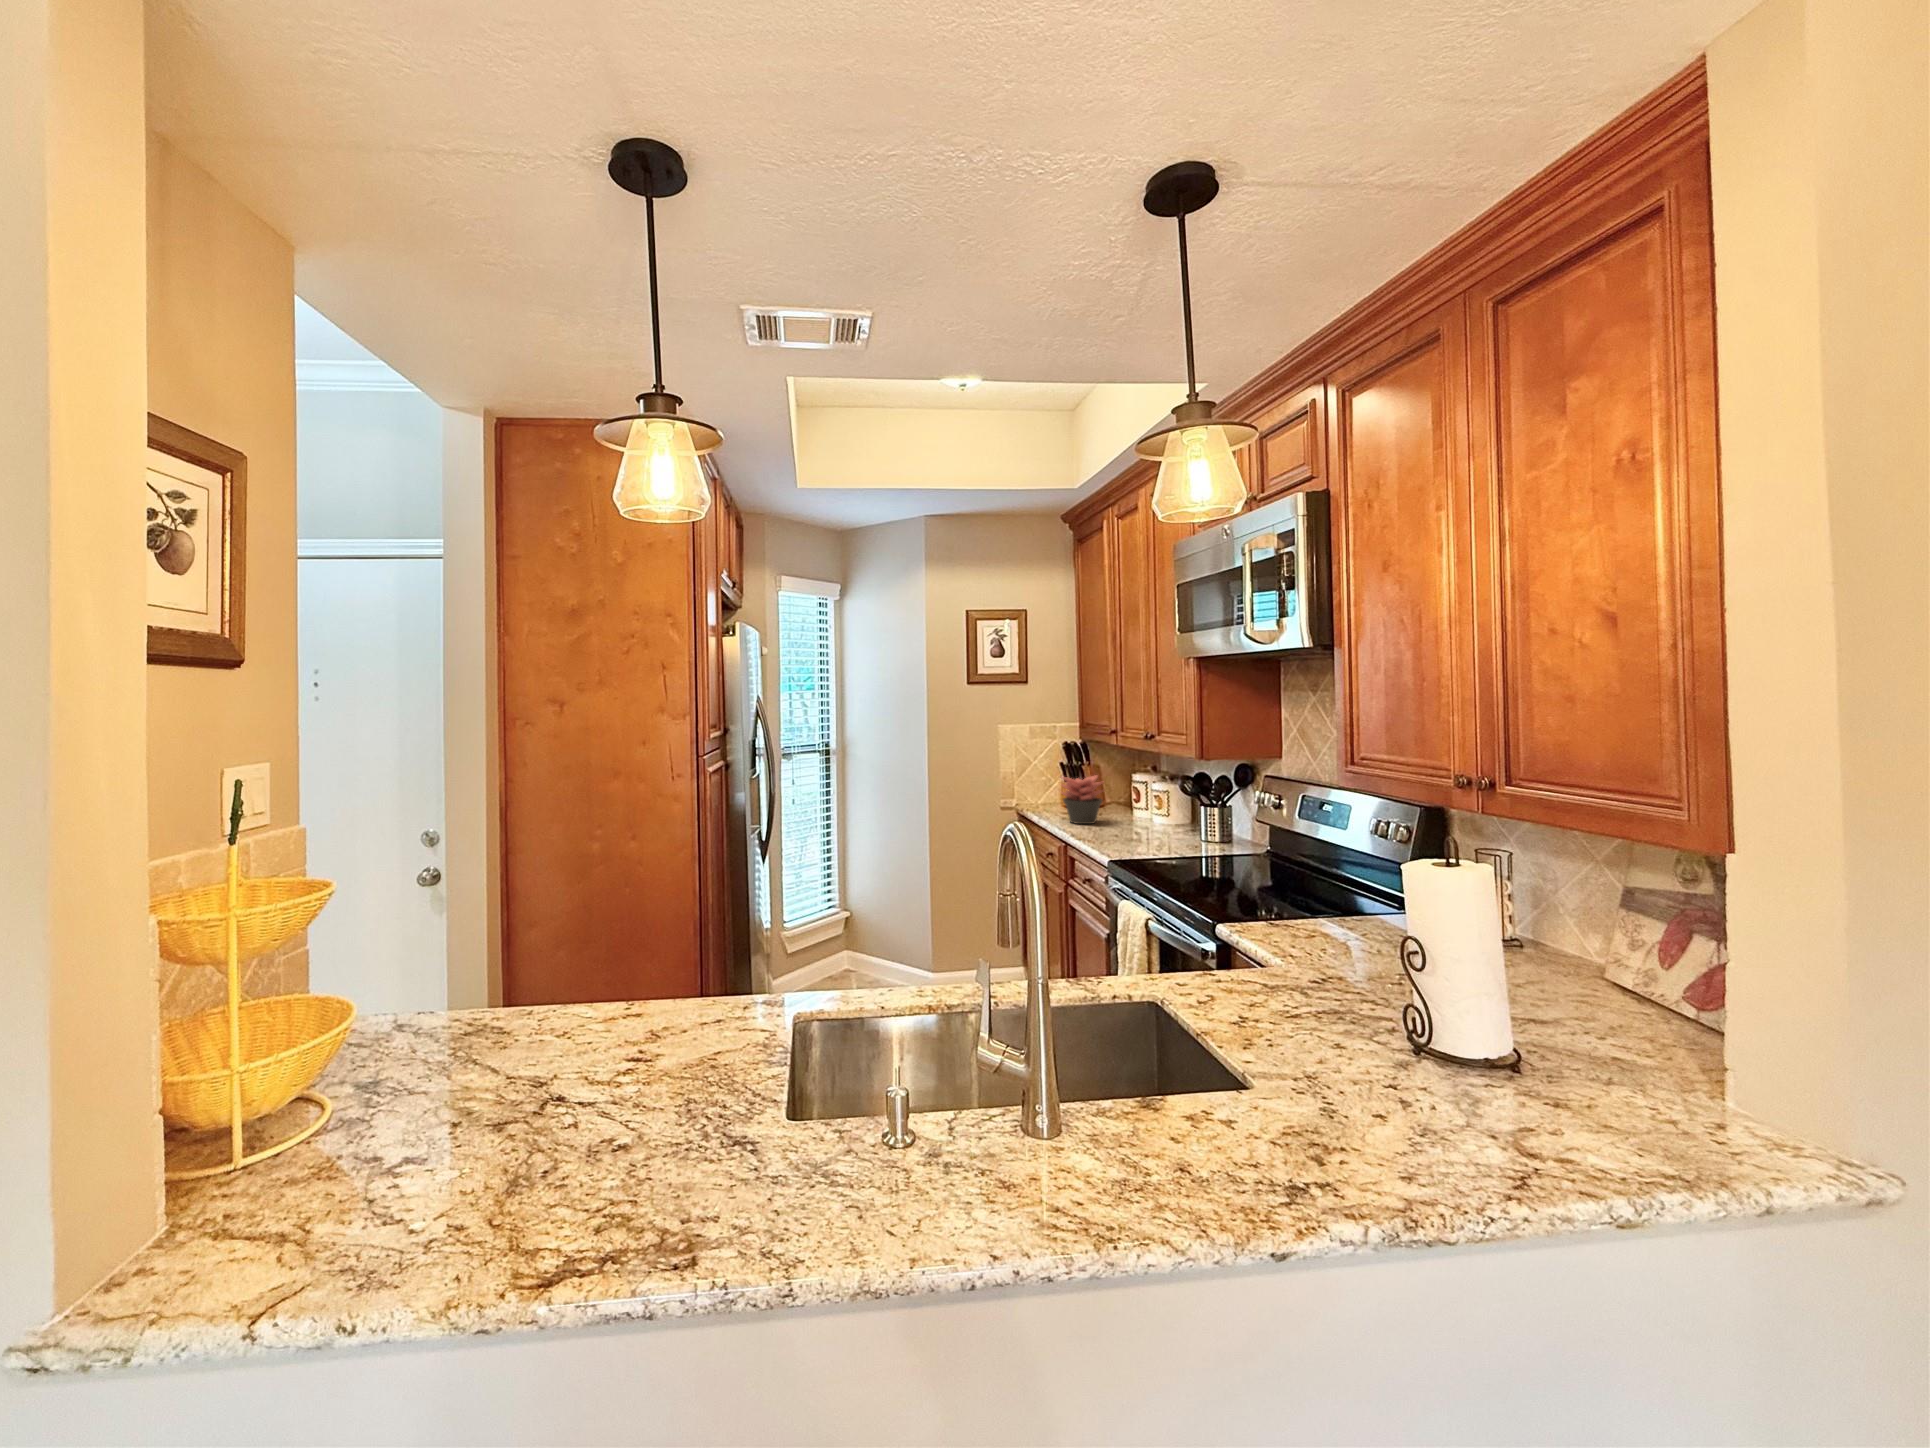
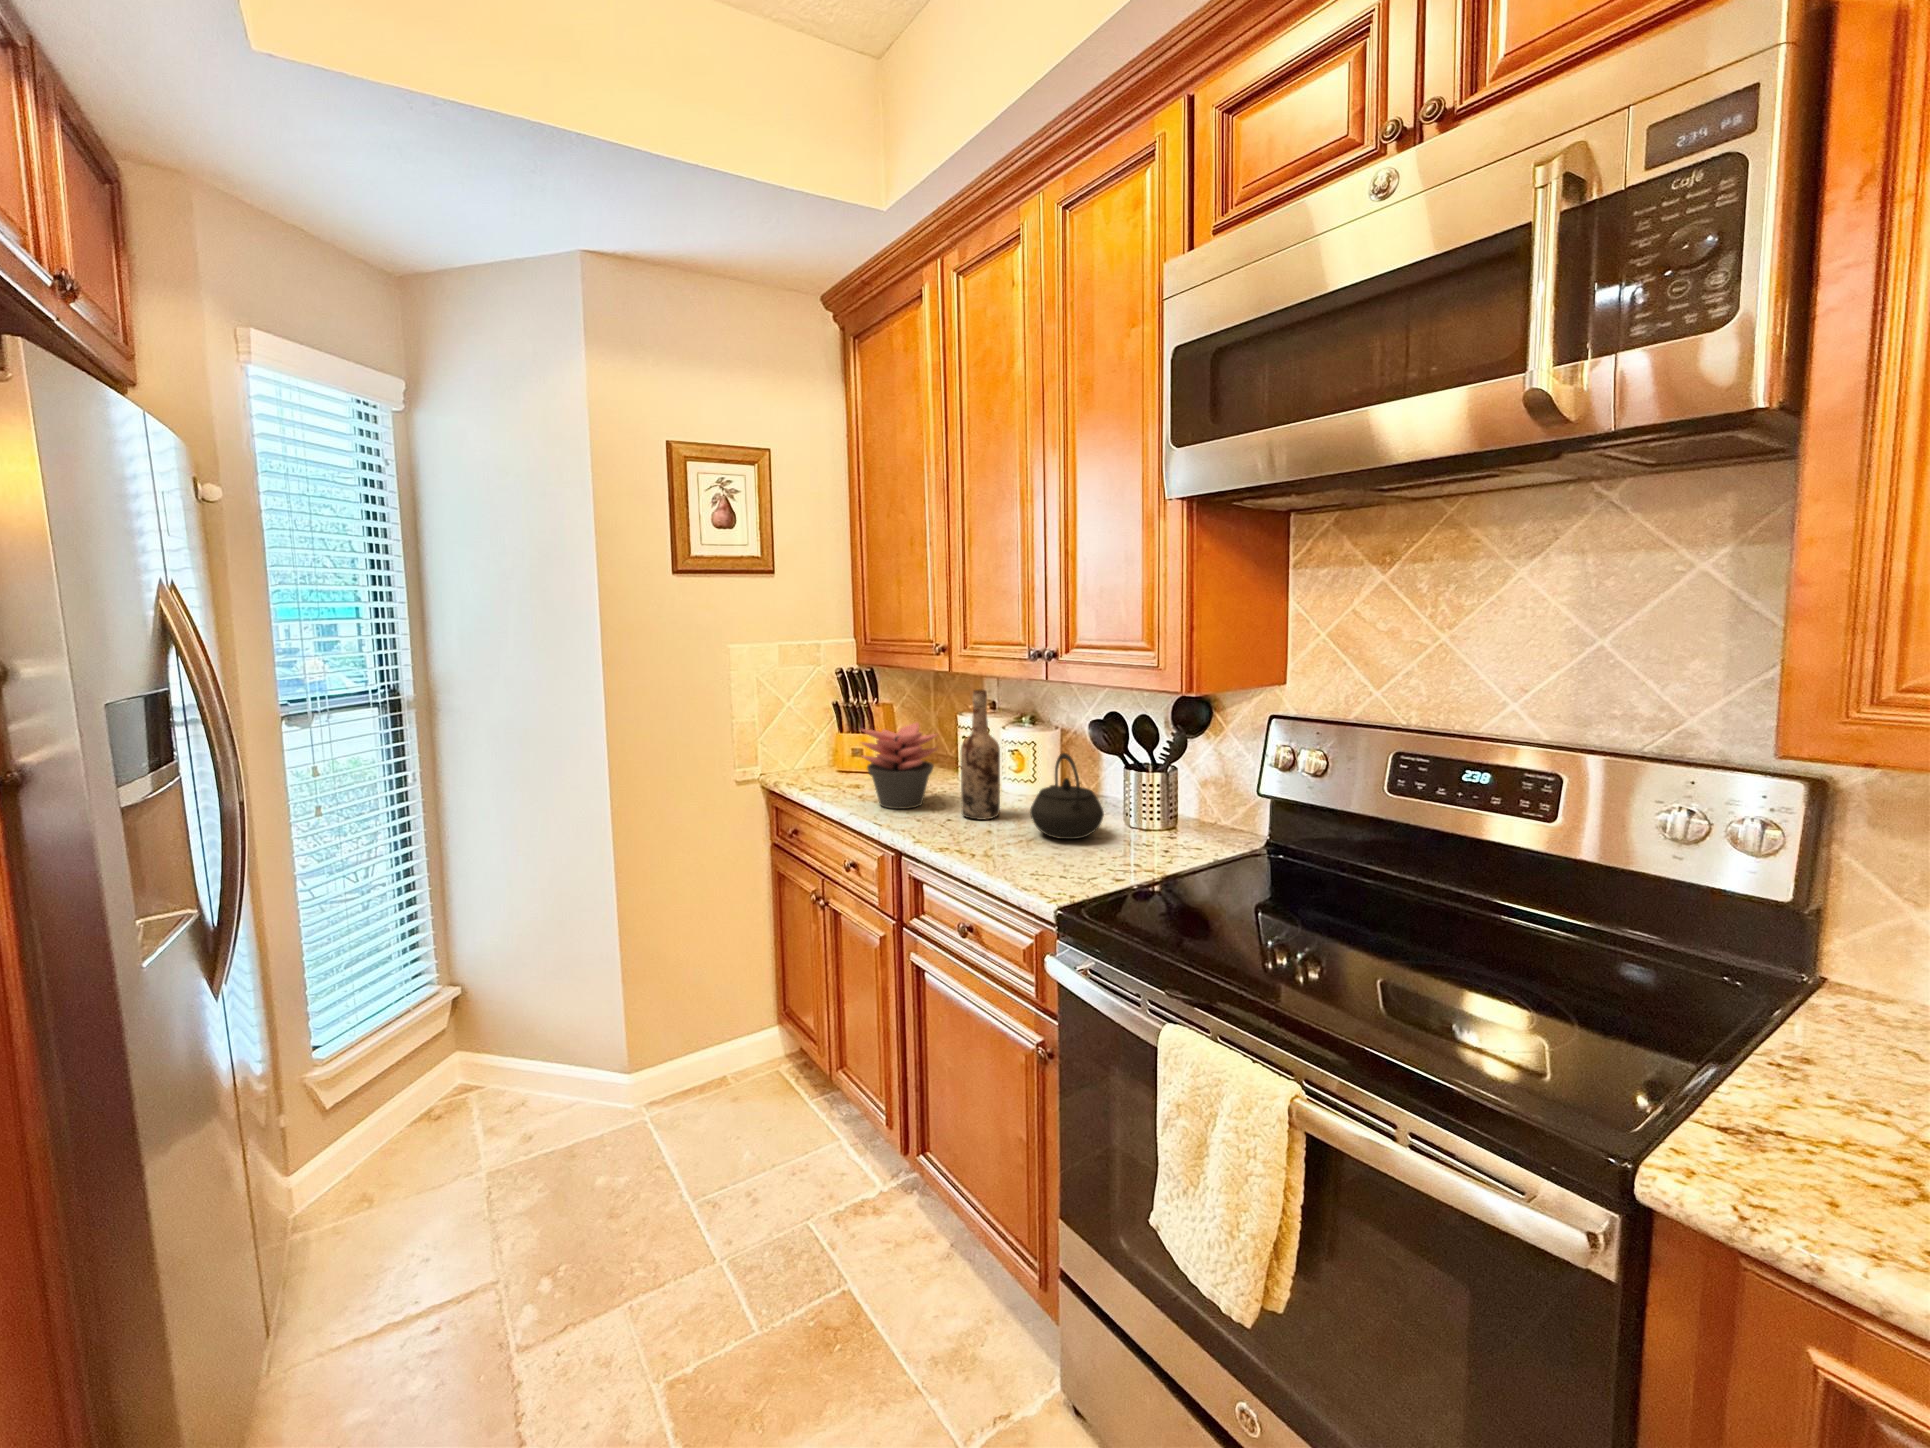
wine bottle: none [1109,756,1133,831] -> present [961,690,1000,820]
kettle: none [1136,792,1179,841] -> present [1030,753,1104,839]

